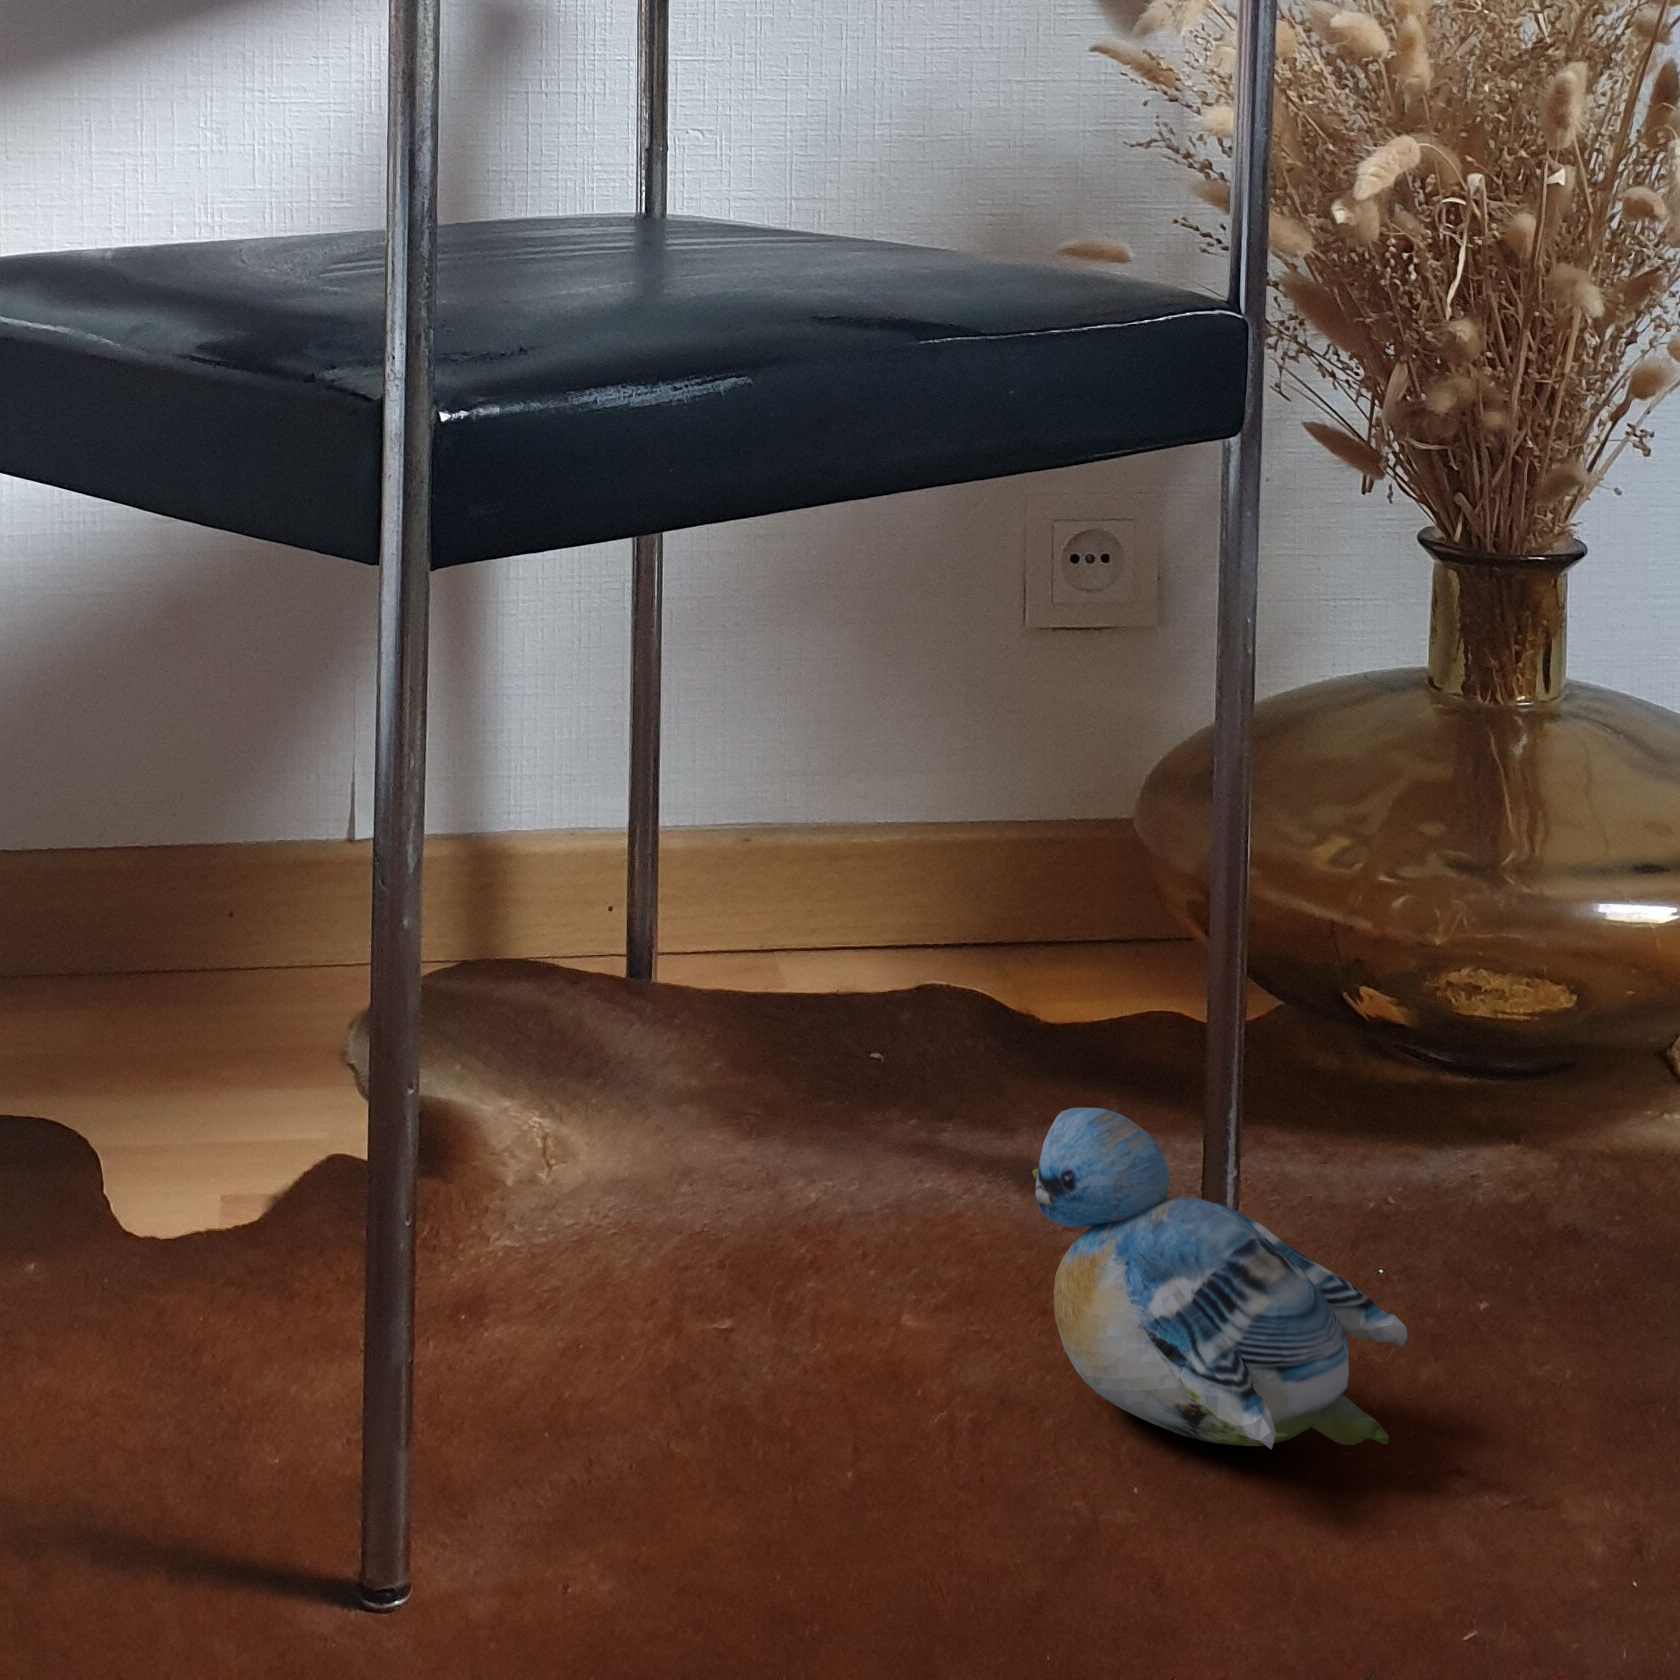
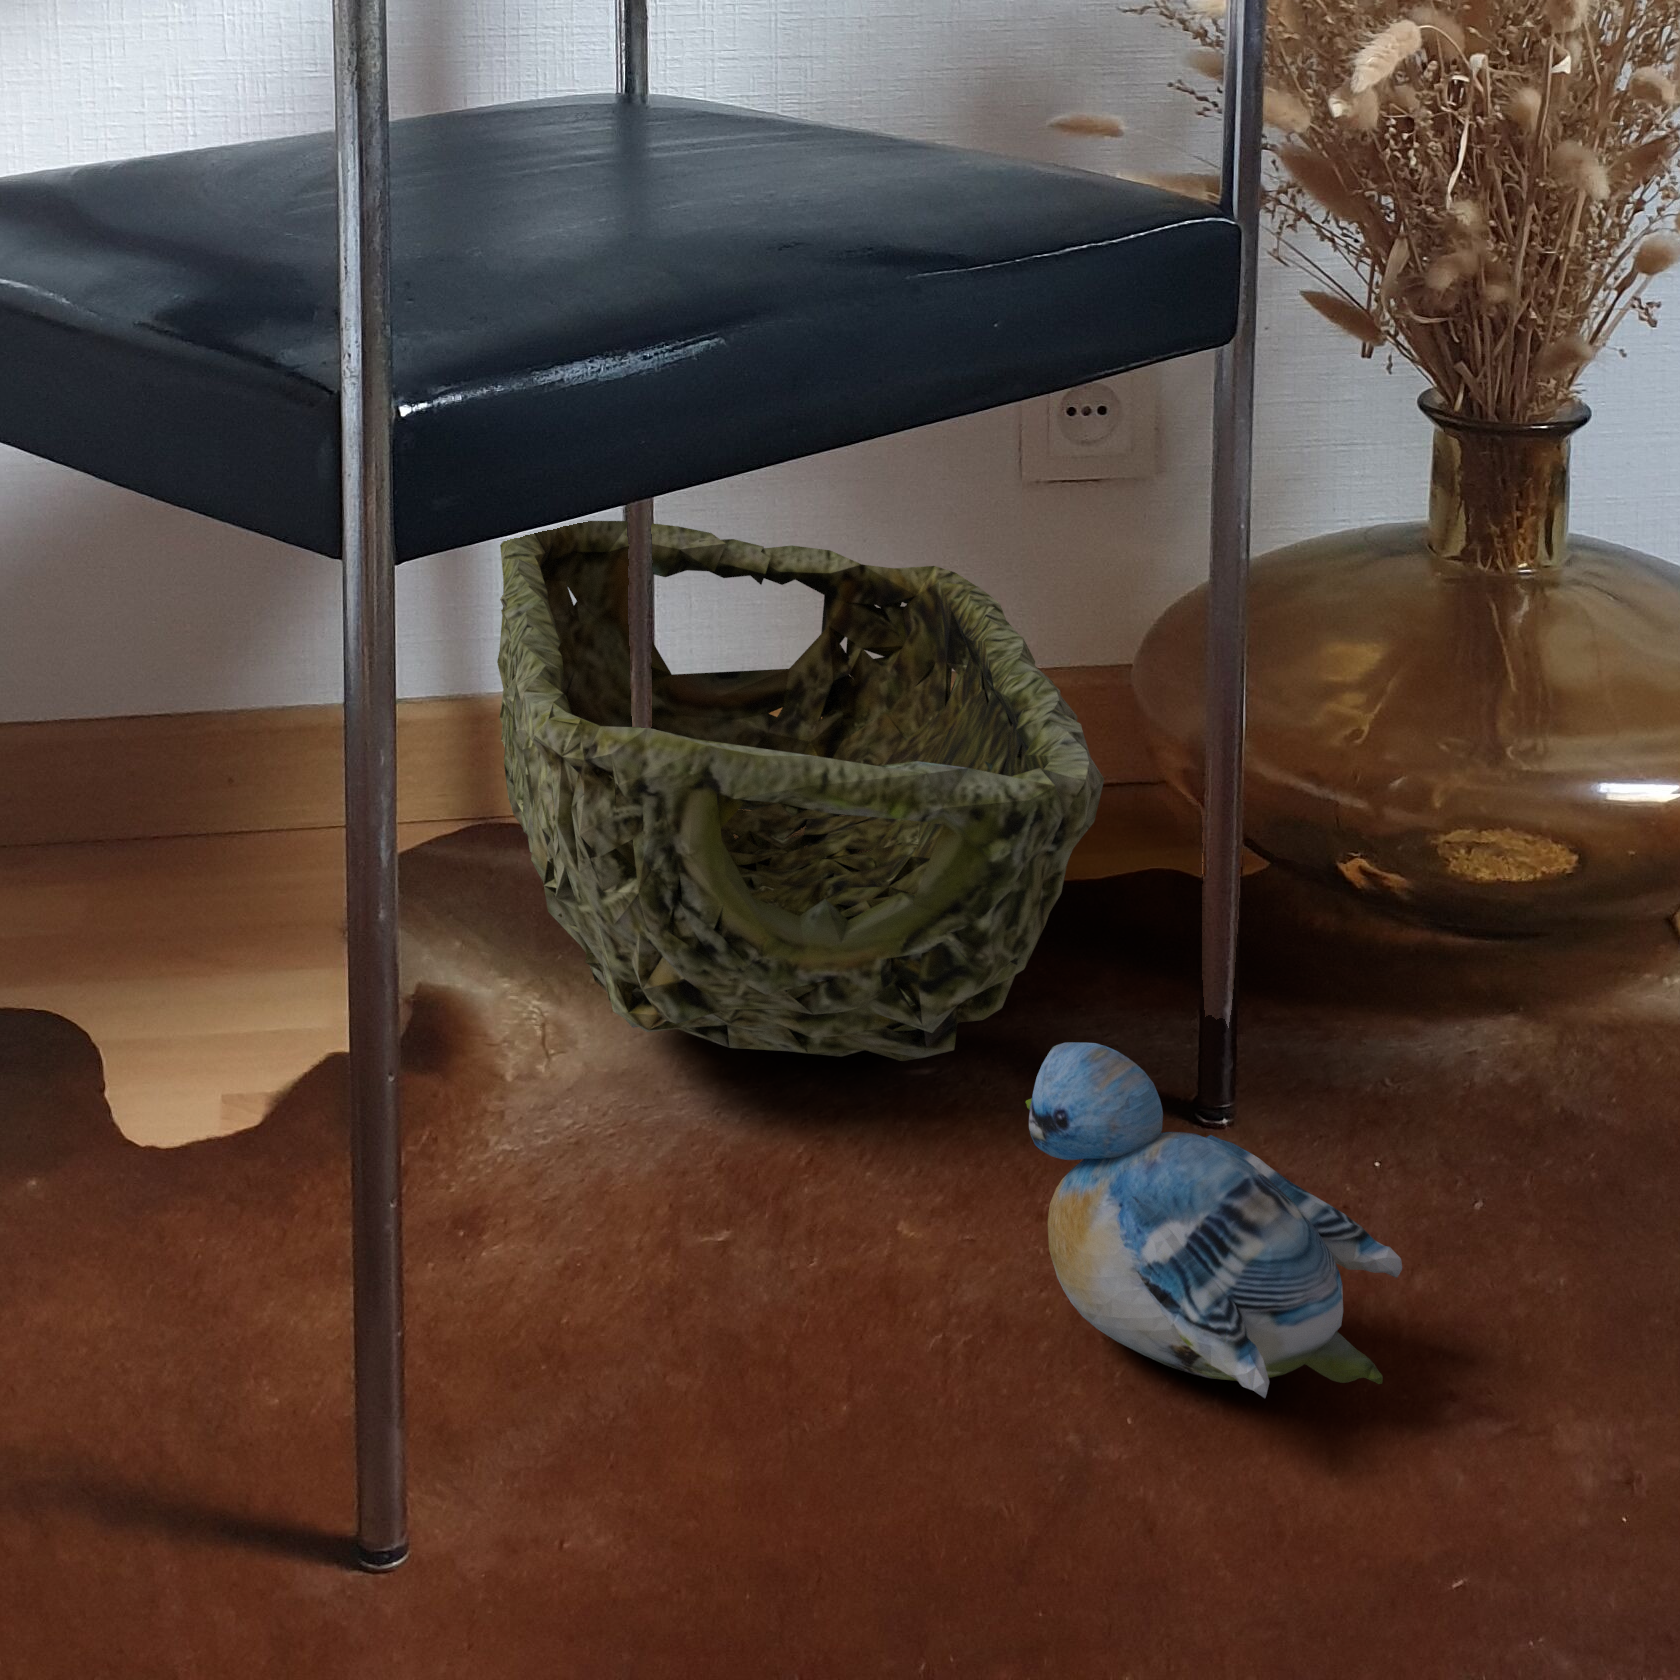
woven basket: none [505,645,1110,1168] -> present [497,521,1104,1061]

